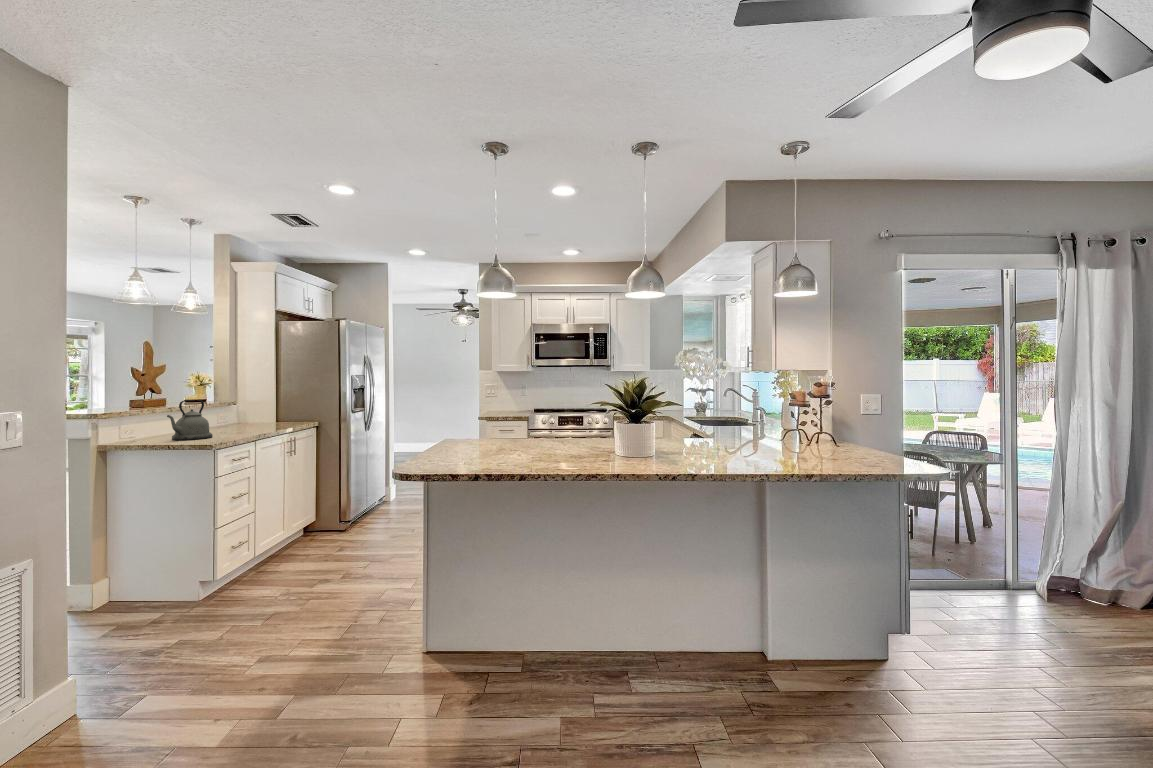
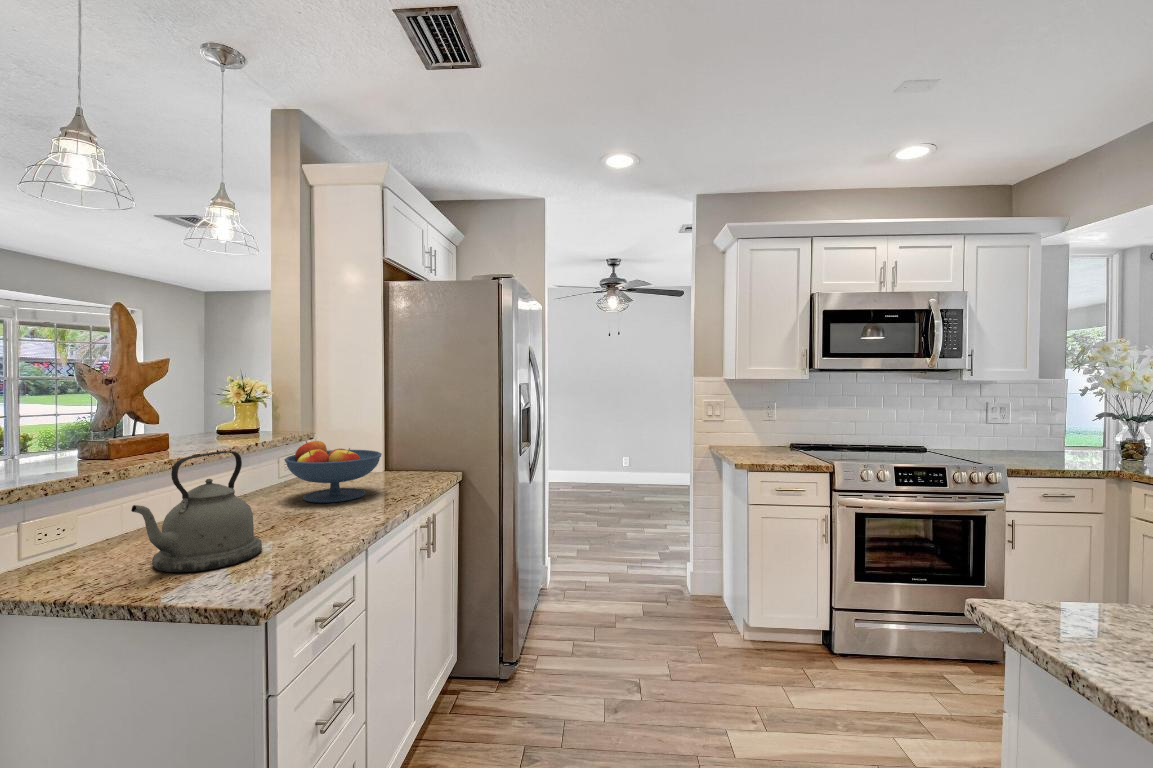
fruit bowl: none [221,402,270,429] -> present [284,441,382,503]

